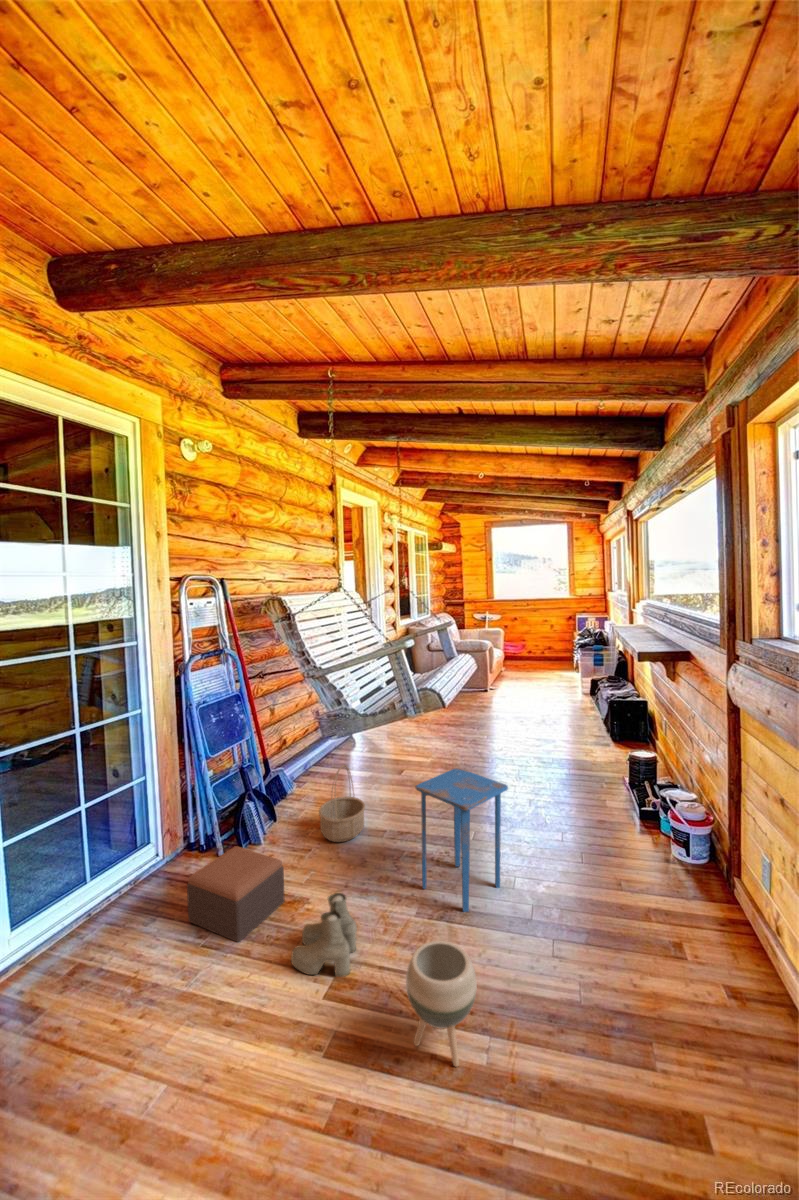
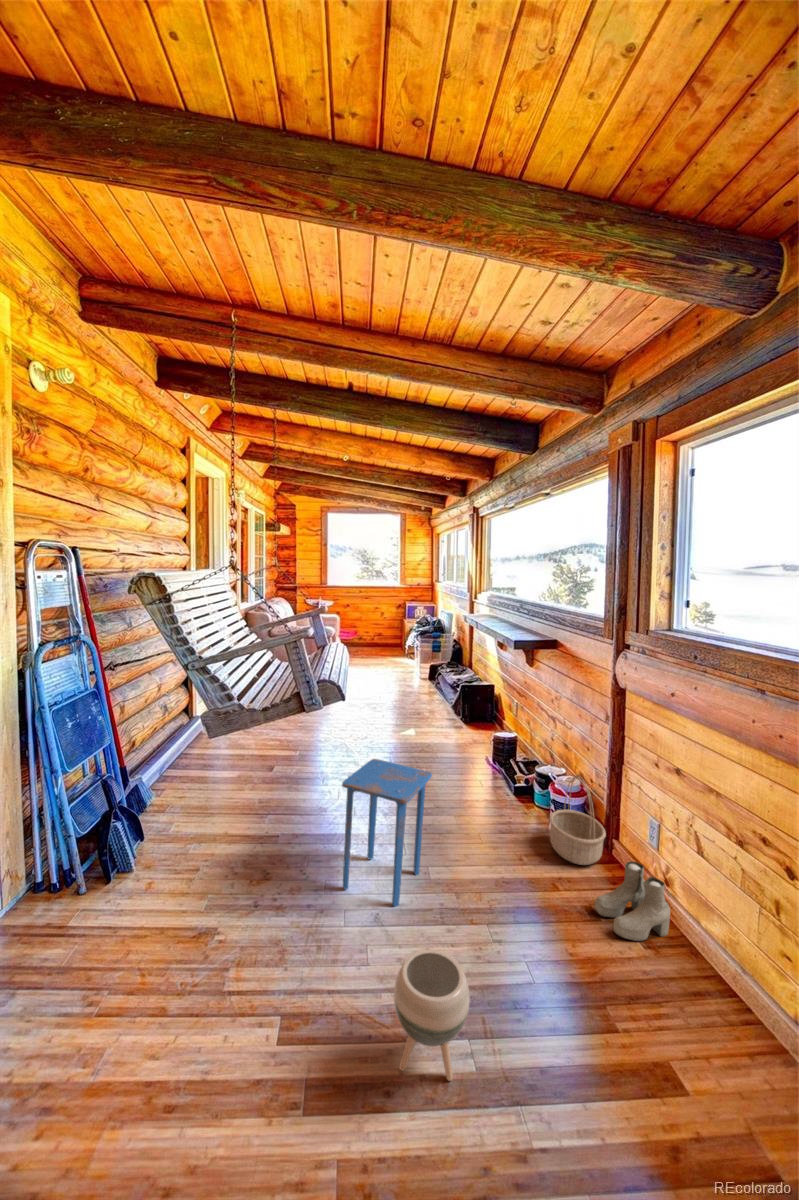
basket: present [319,765,365,842] -> present [550,776,606,865]
footstool: present [187,846,285,942] -> none [59,880,189,1003]
boots: present [291,893,357,977] -> present [594,861,670,941]

